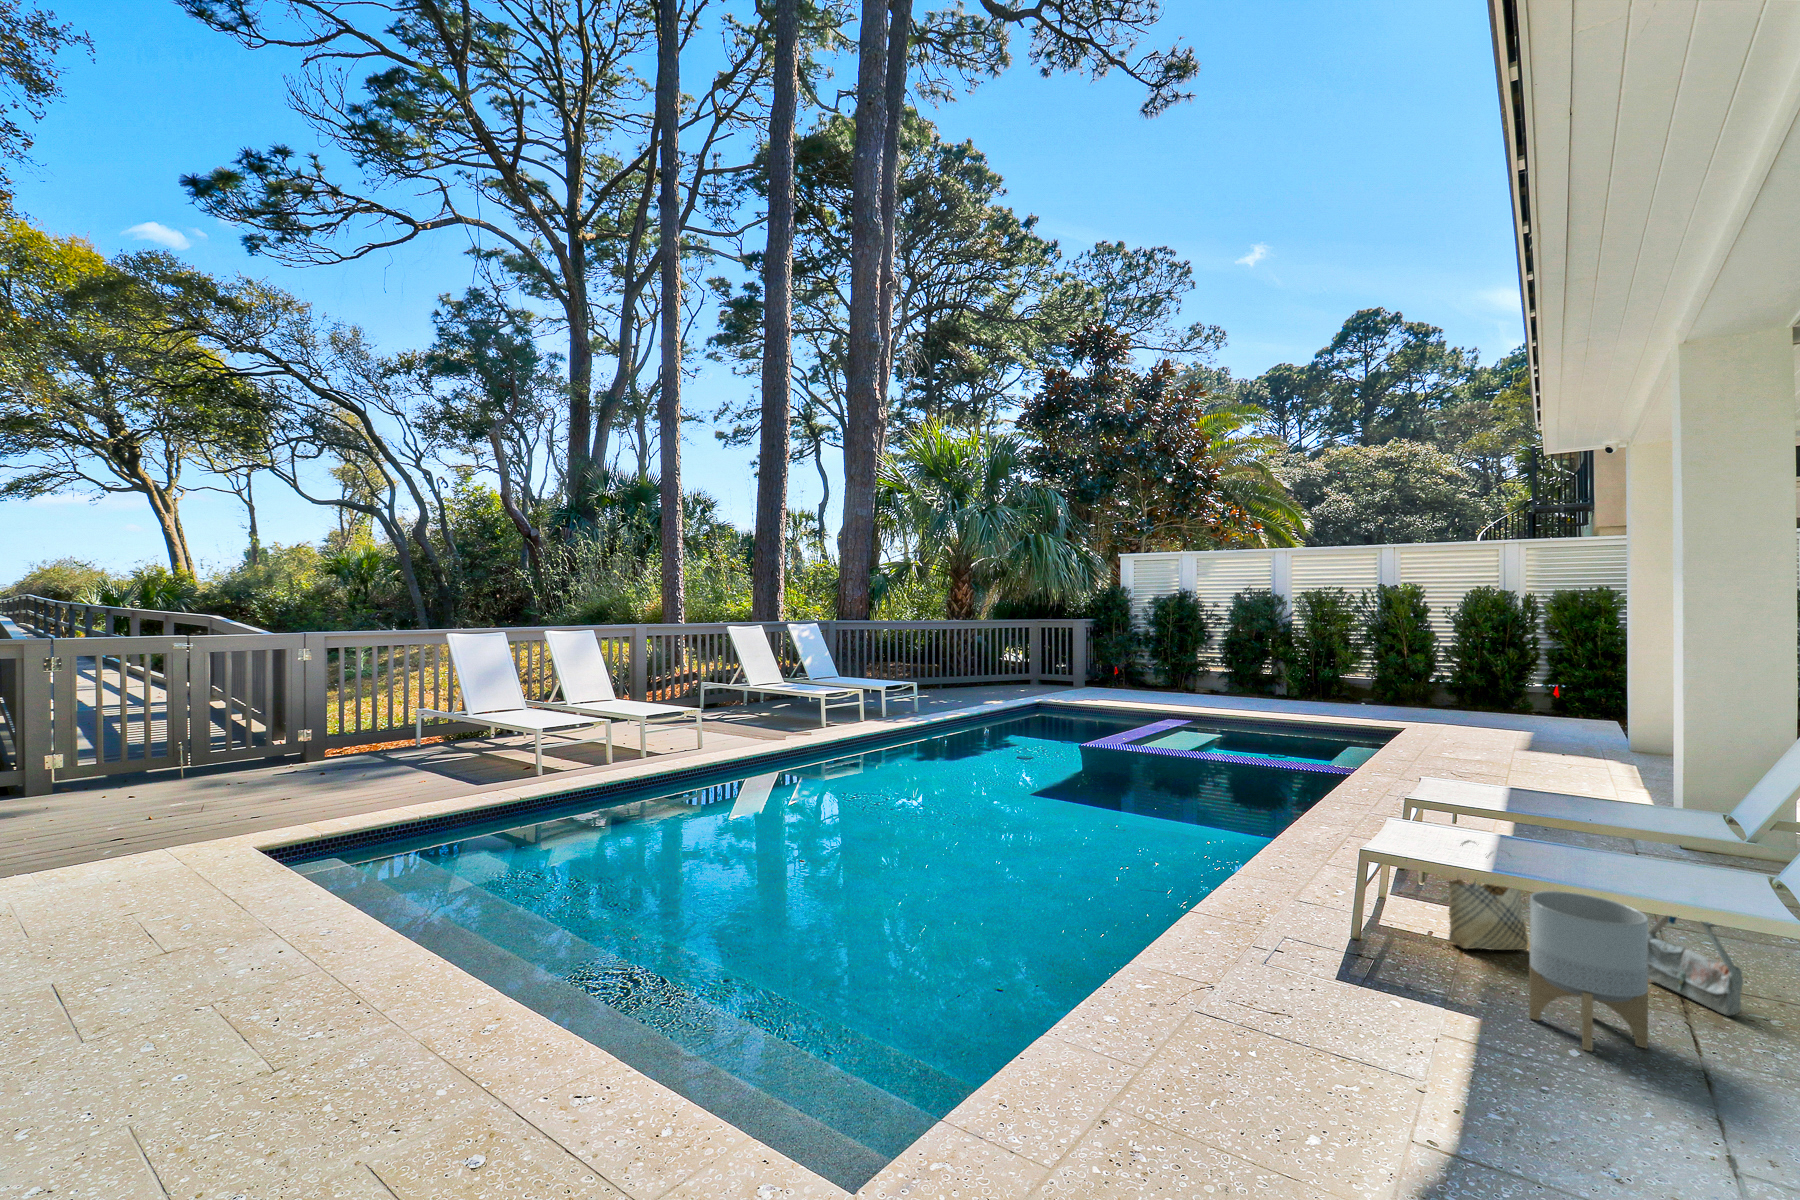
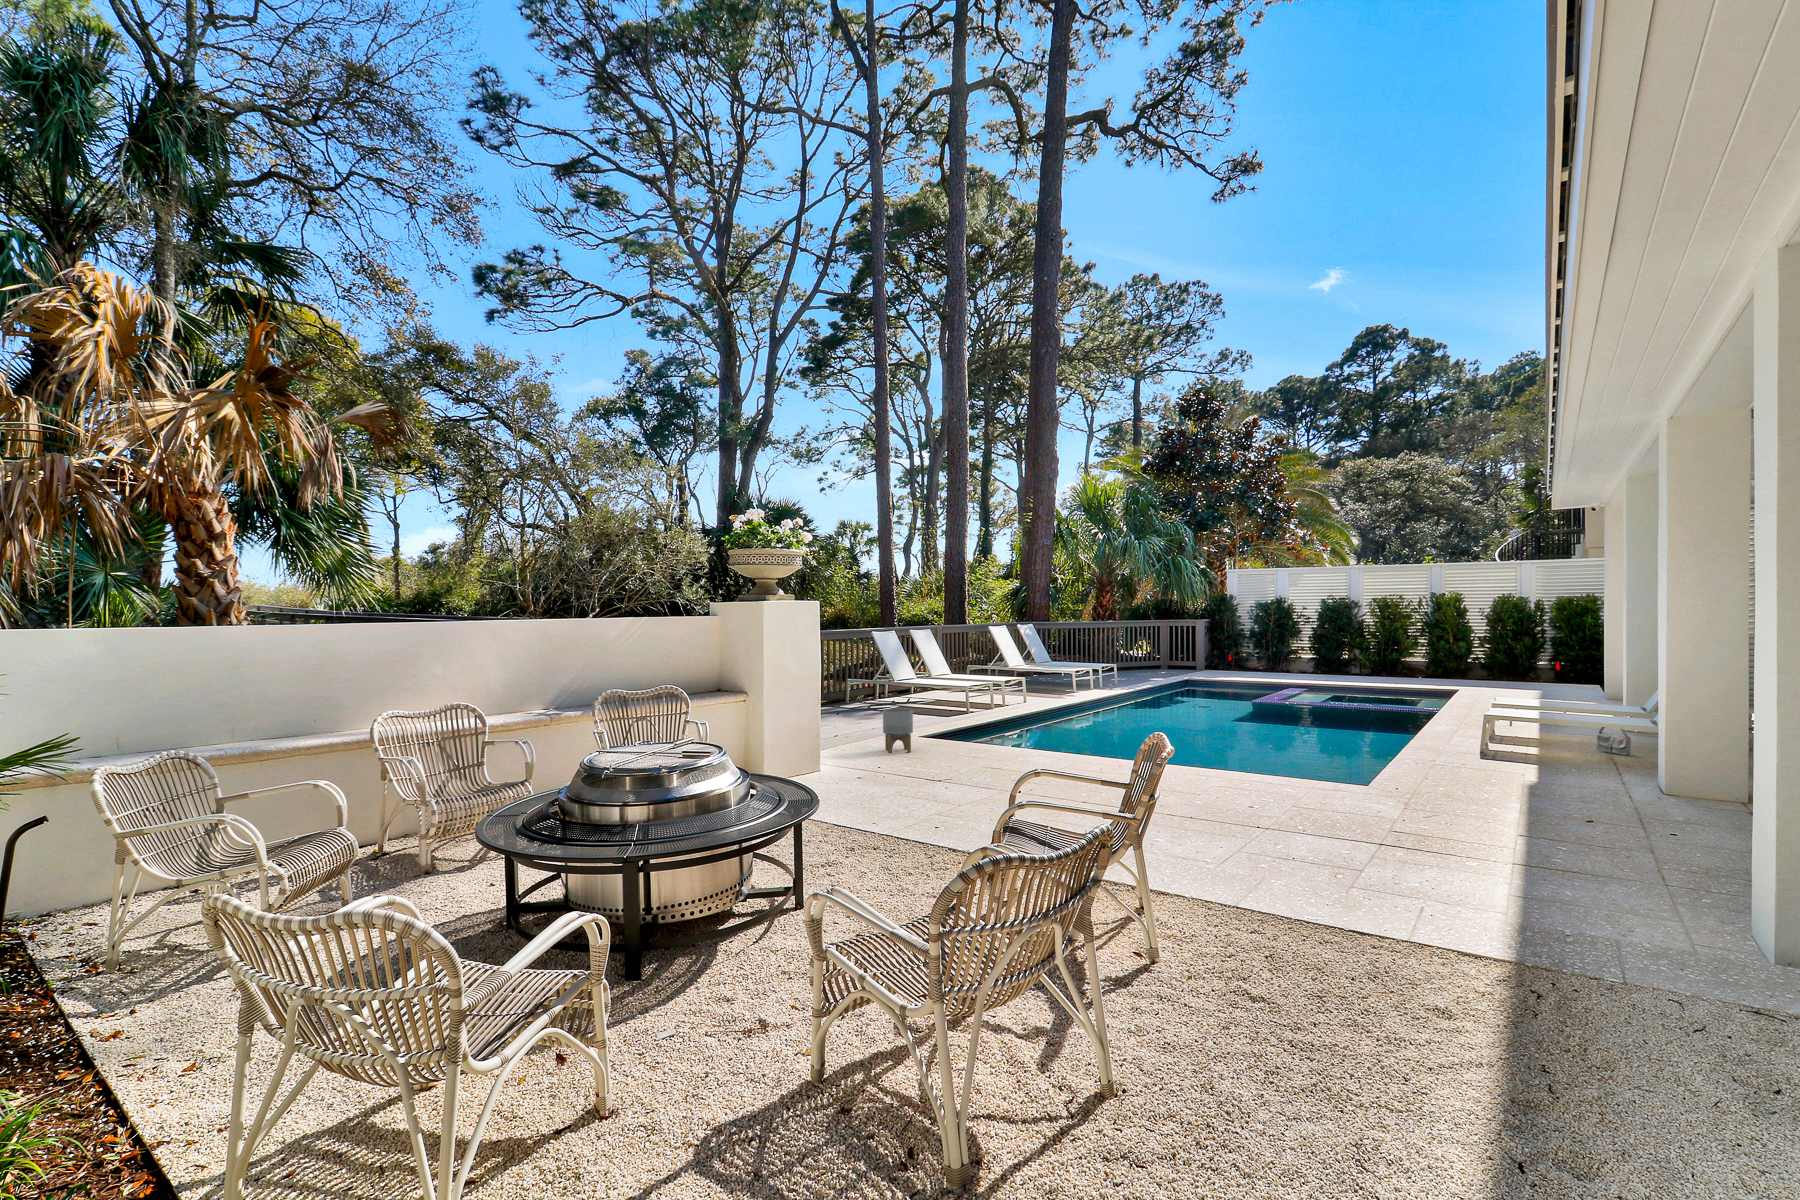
woven basket: present [1448,840,1528,950] -> none [1518,704,1552,748]
planter: present [1529,891,1648,1051] -> present [883,708,913,753]

